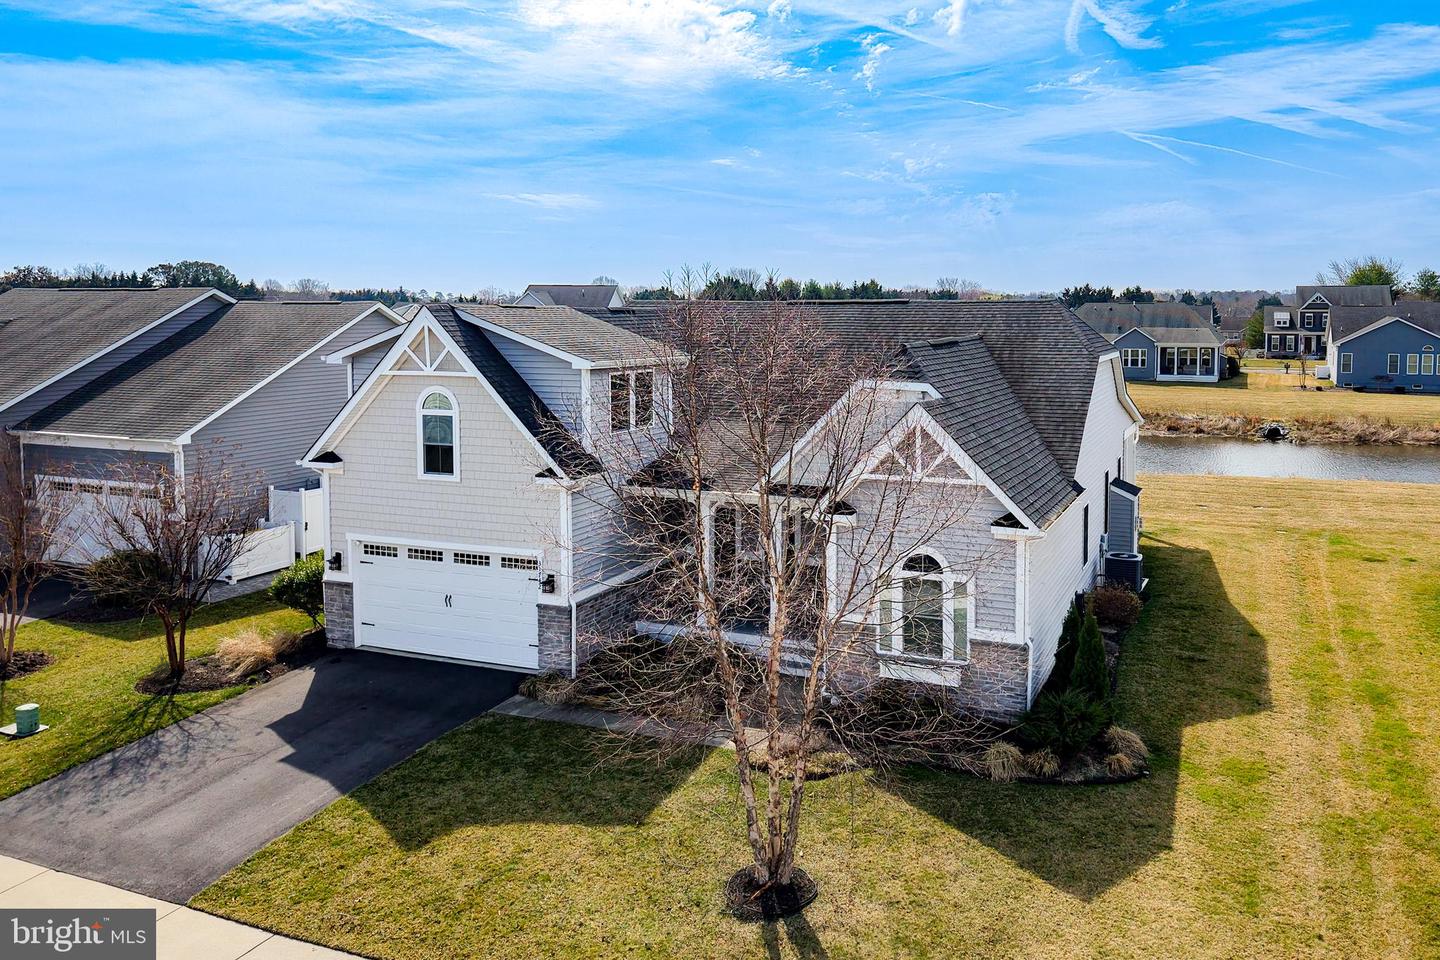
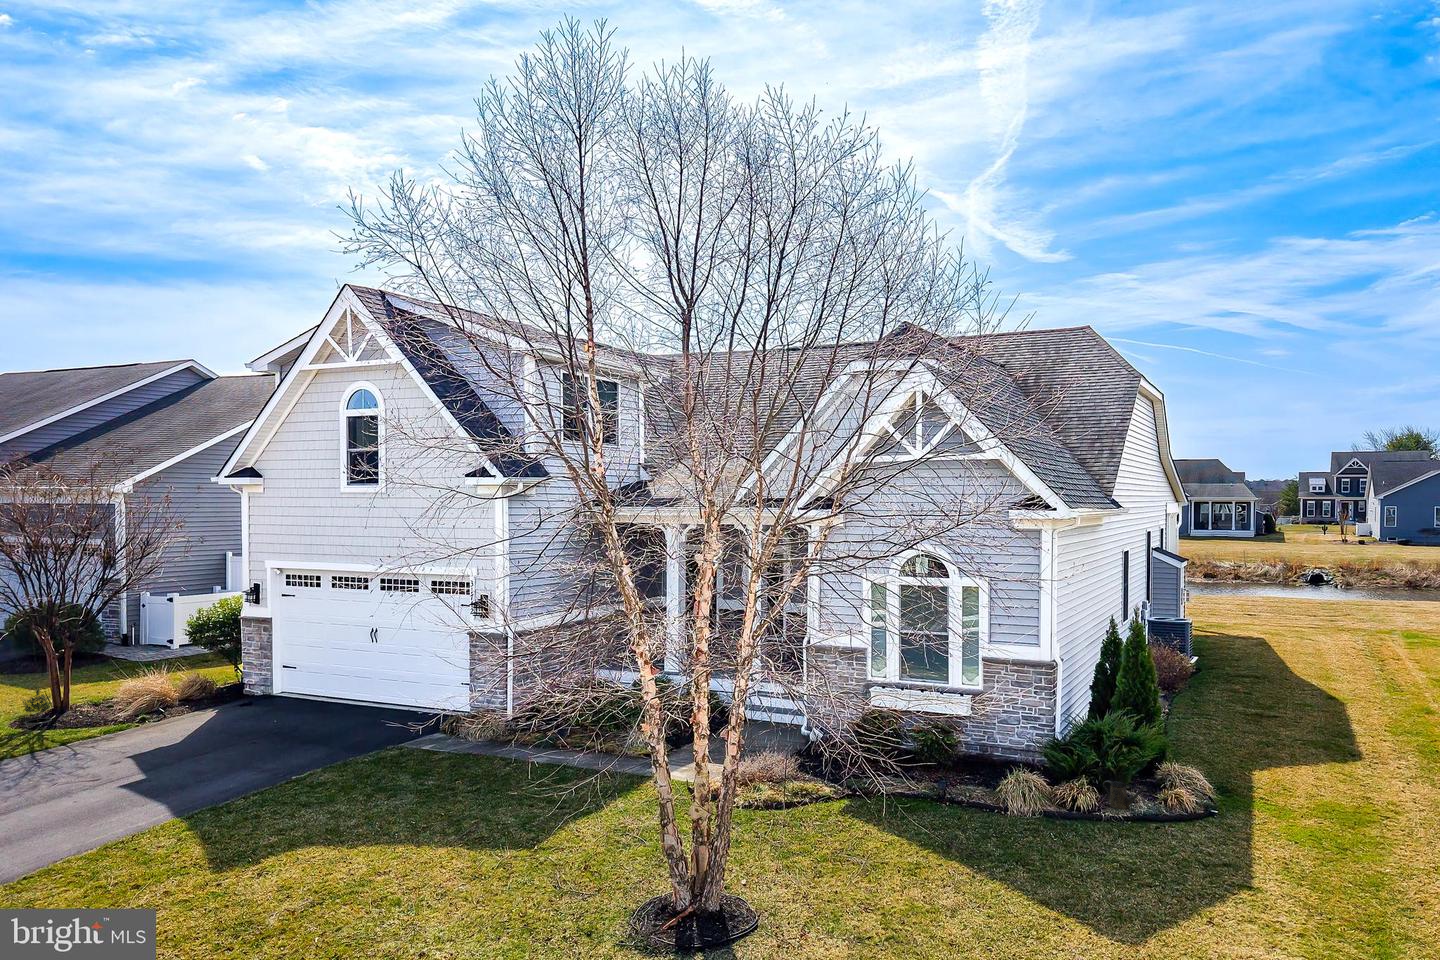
watering can: none [1064,747,1097,770] -> present [1103,780,1146,809]

